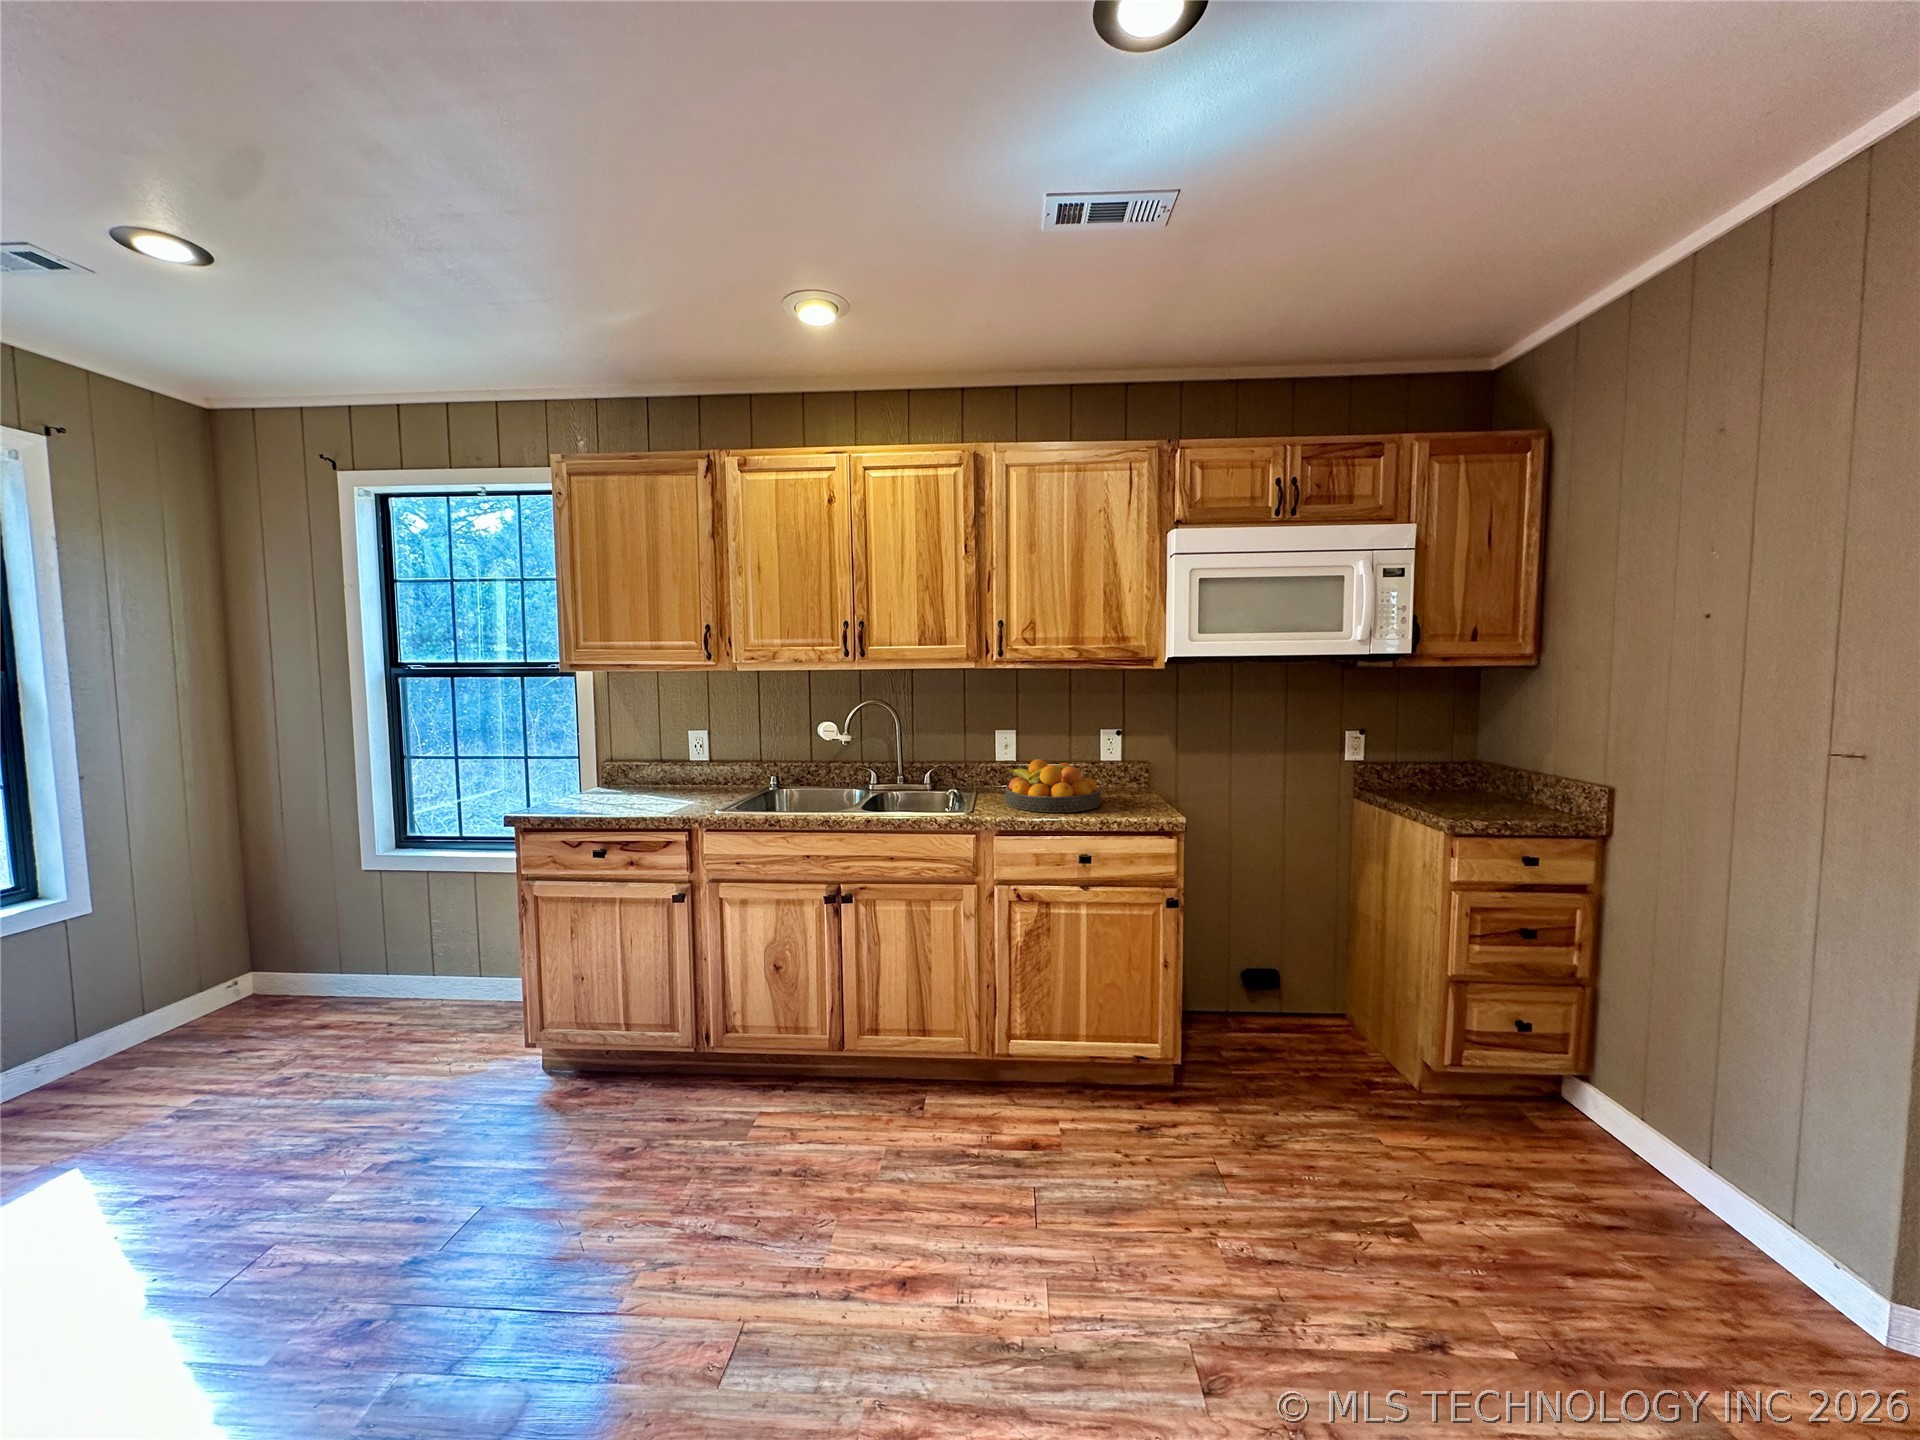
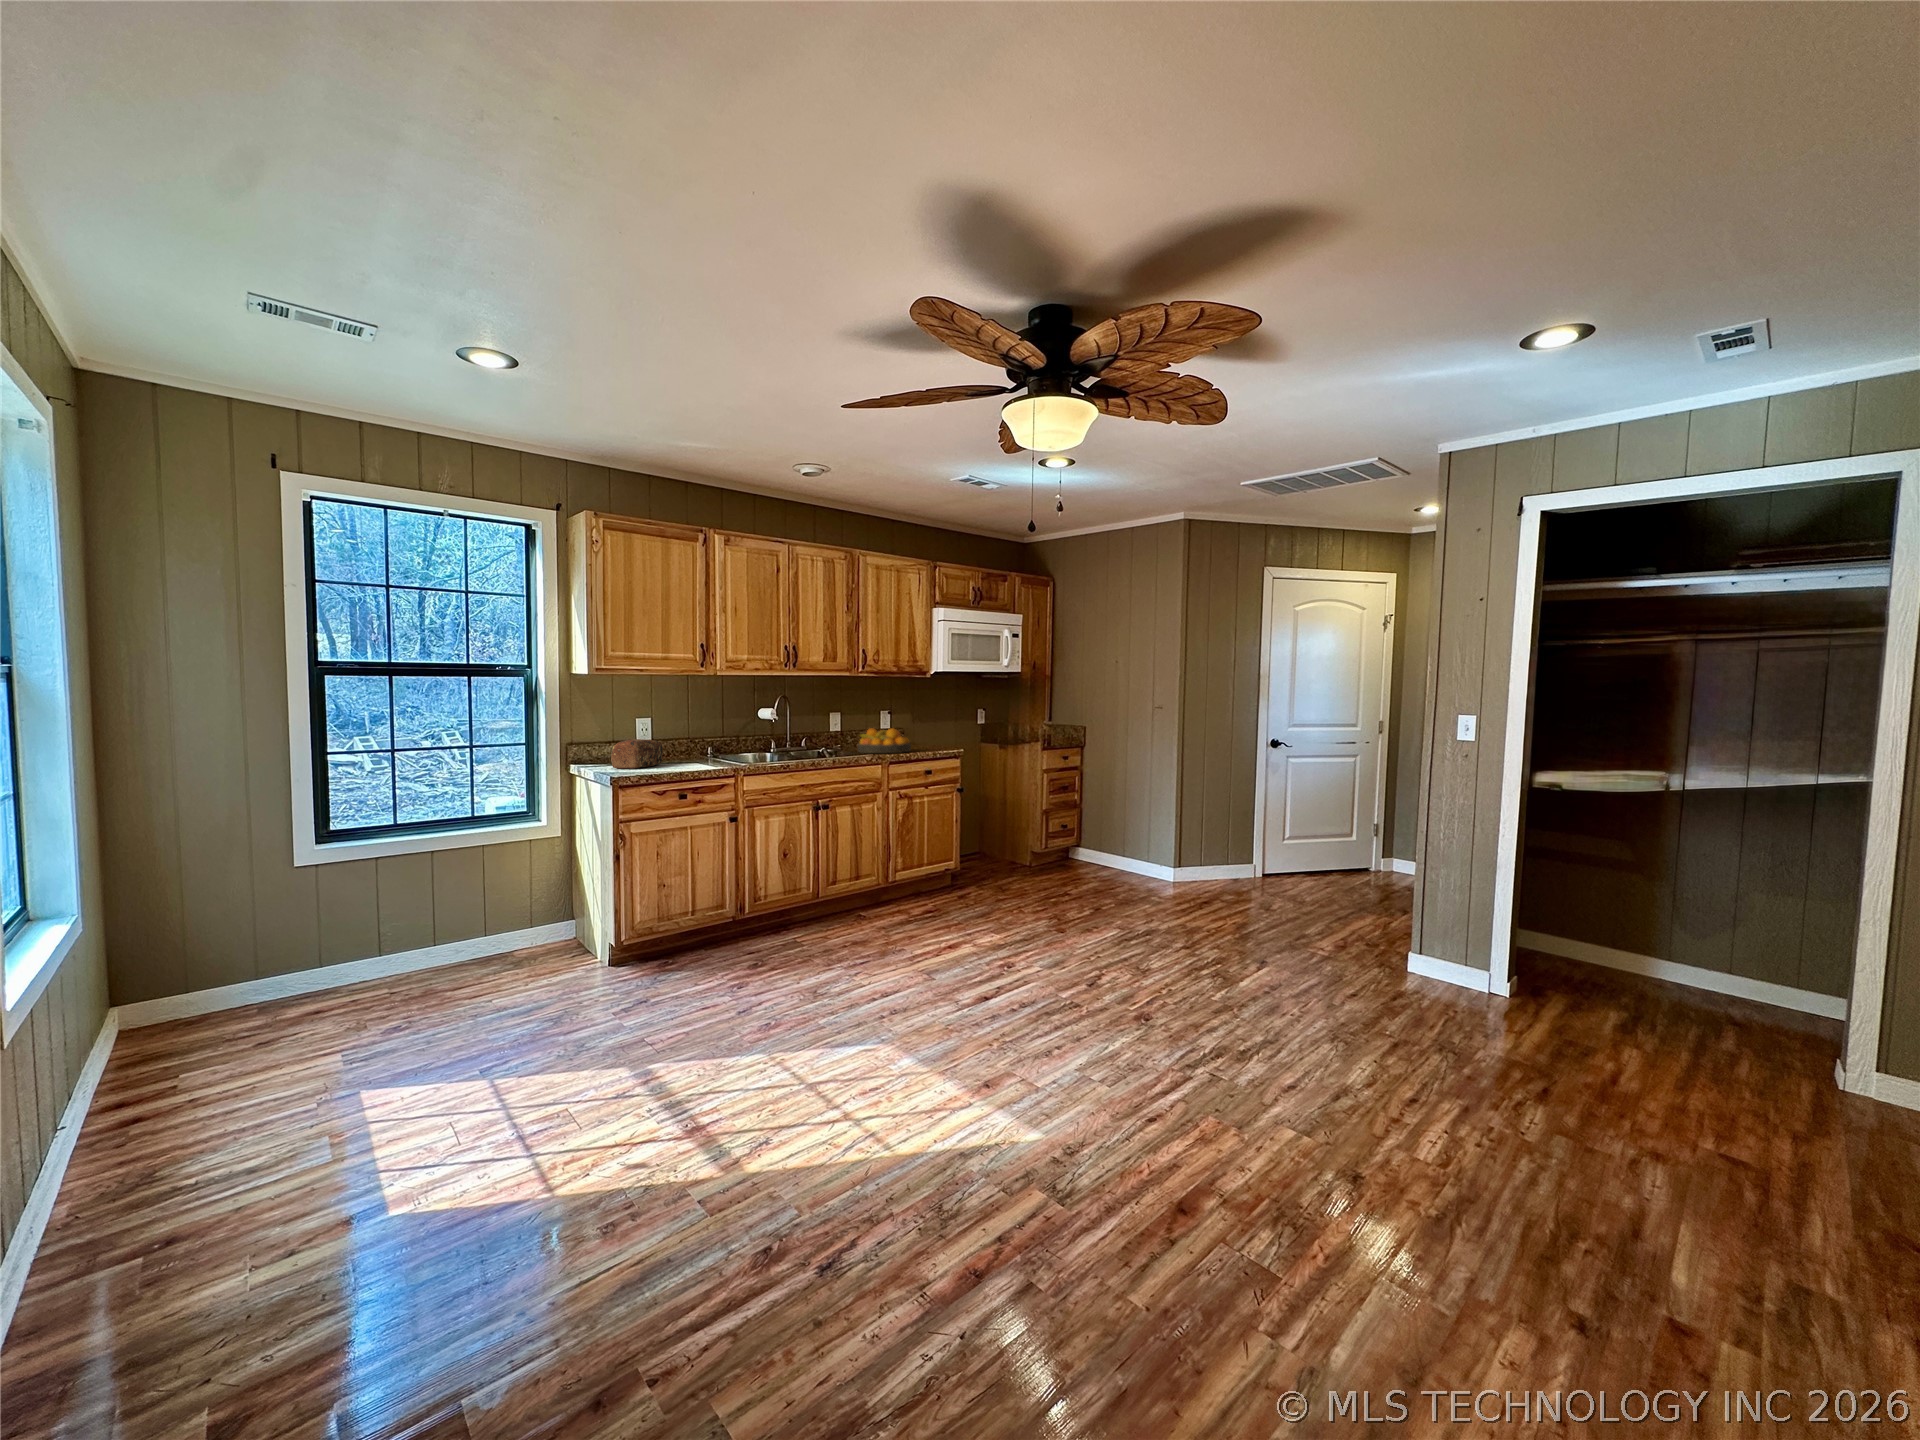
bread loaf: none [592,760,675,803] -> present [611,739,662,769]

